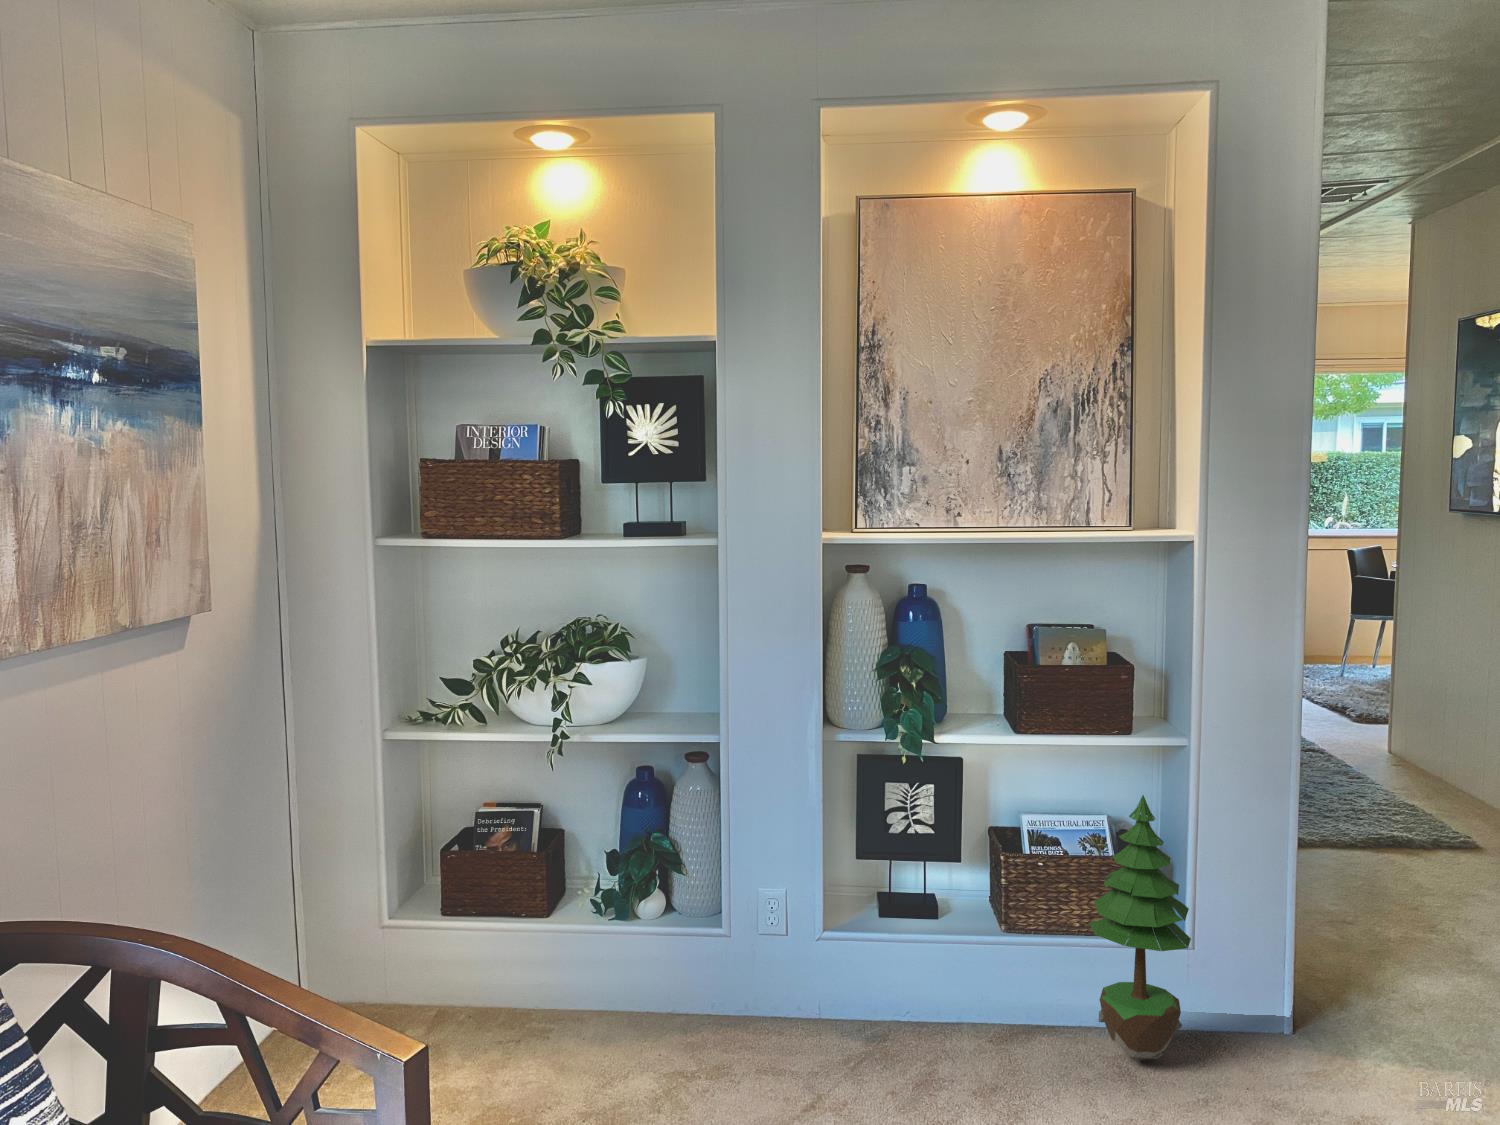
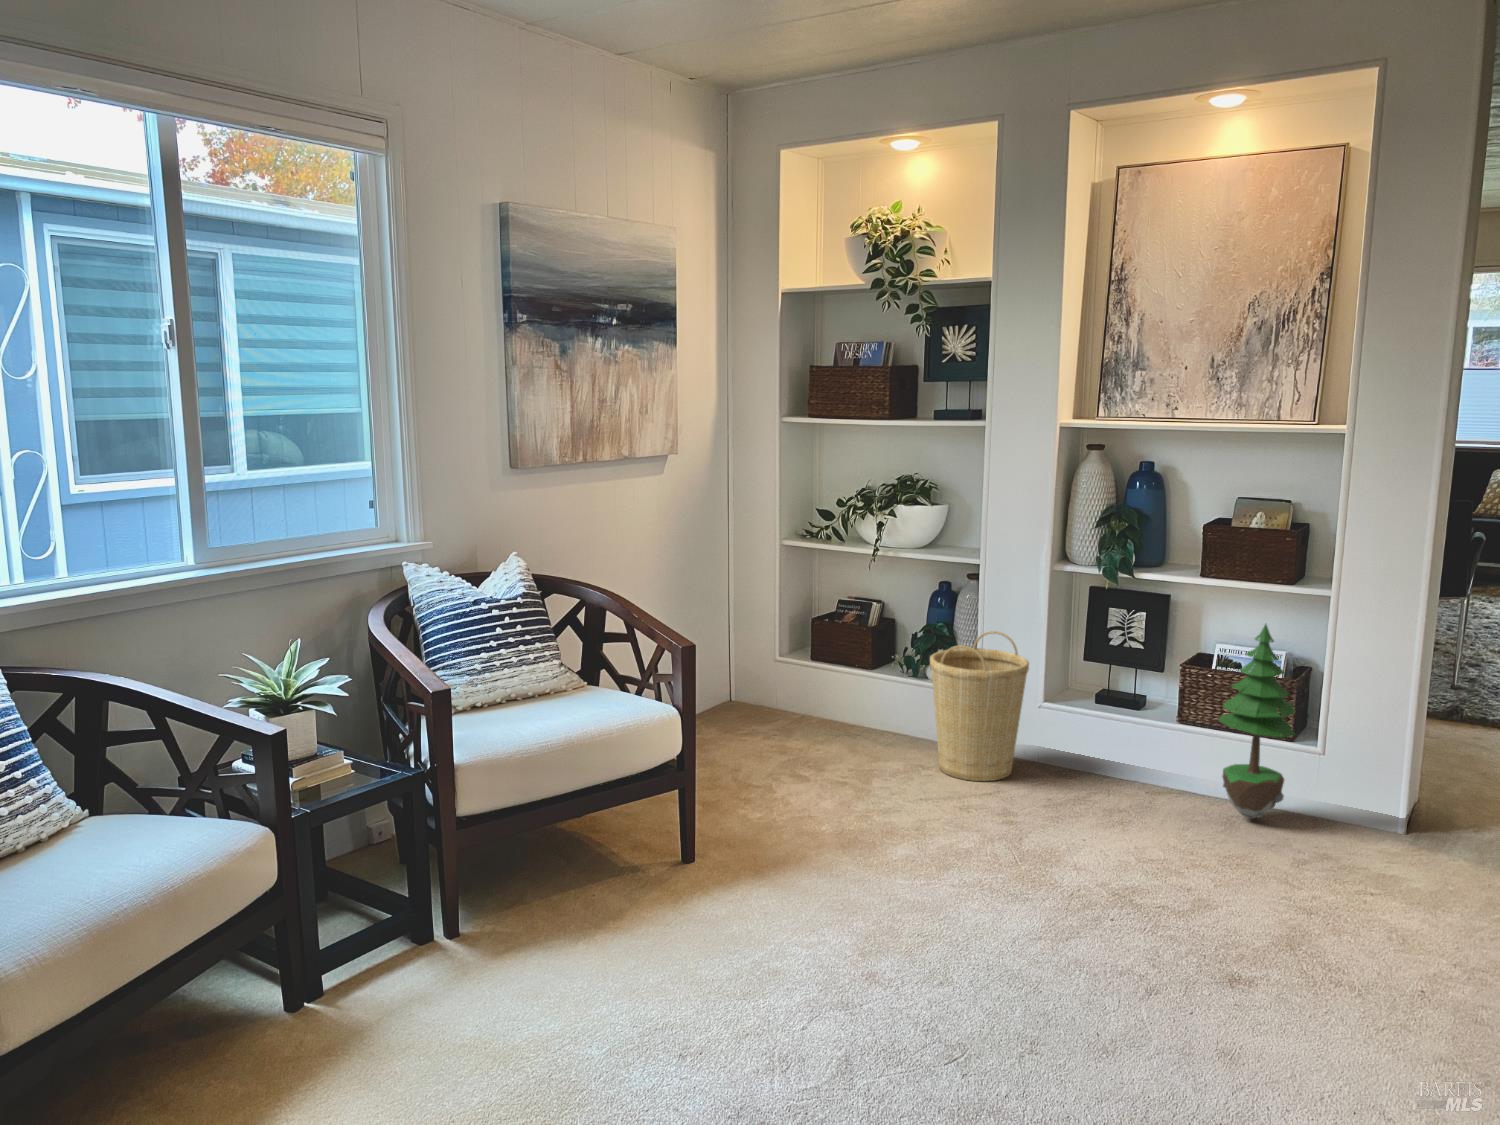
basket: none [680,842,827,1087] -> present [930,631,1029,781]

